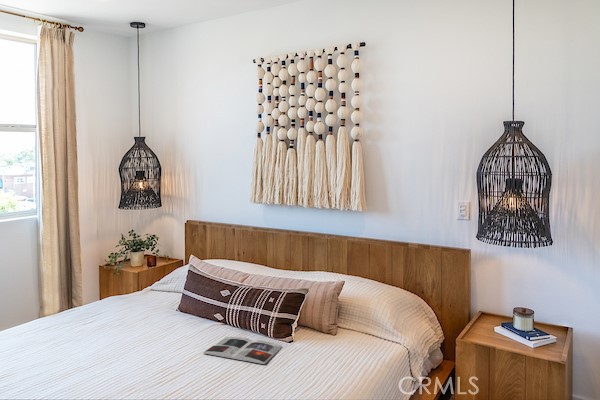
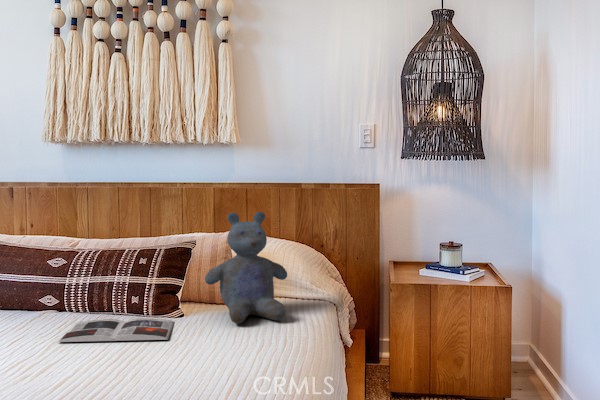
stuffed bear: none [306,275,367,359] -> present [205,212,287,324]

